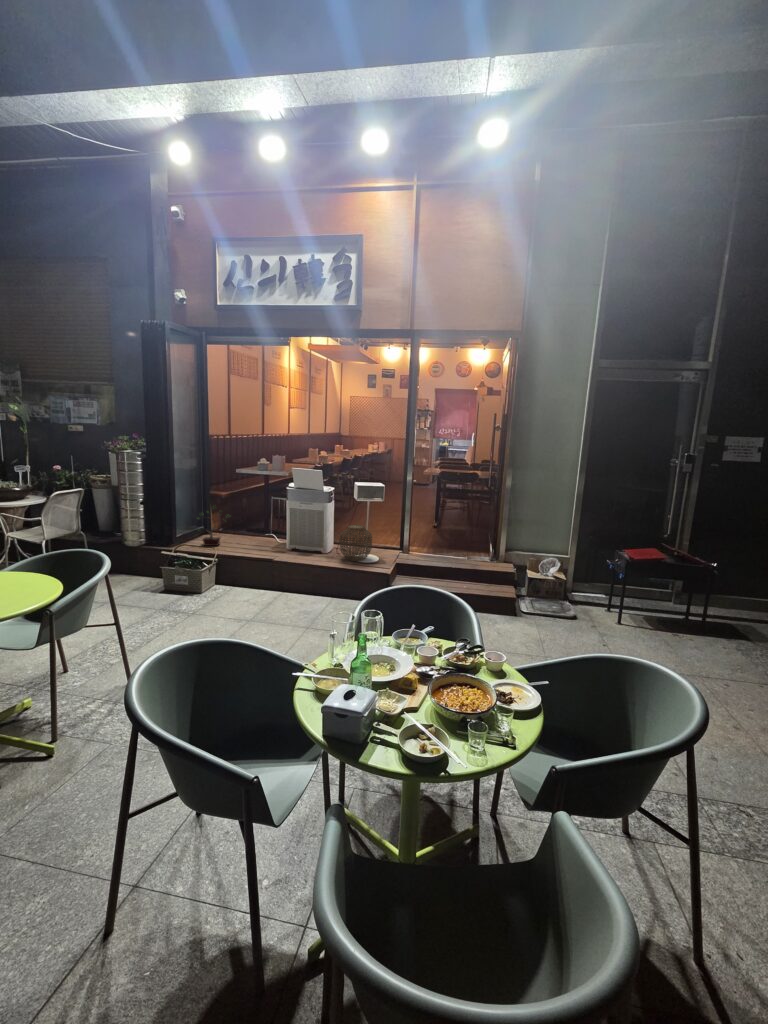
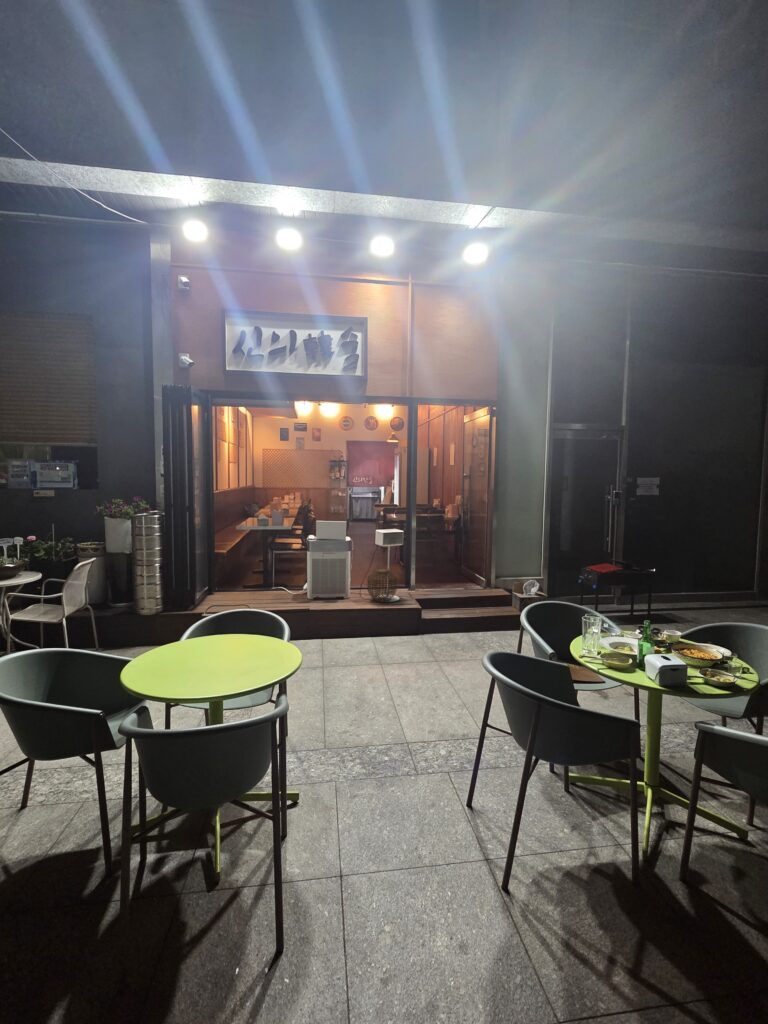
potted plant: present [197,506,228,546] -> none [217,563,257,606]

